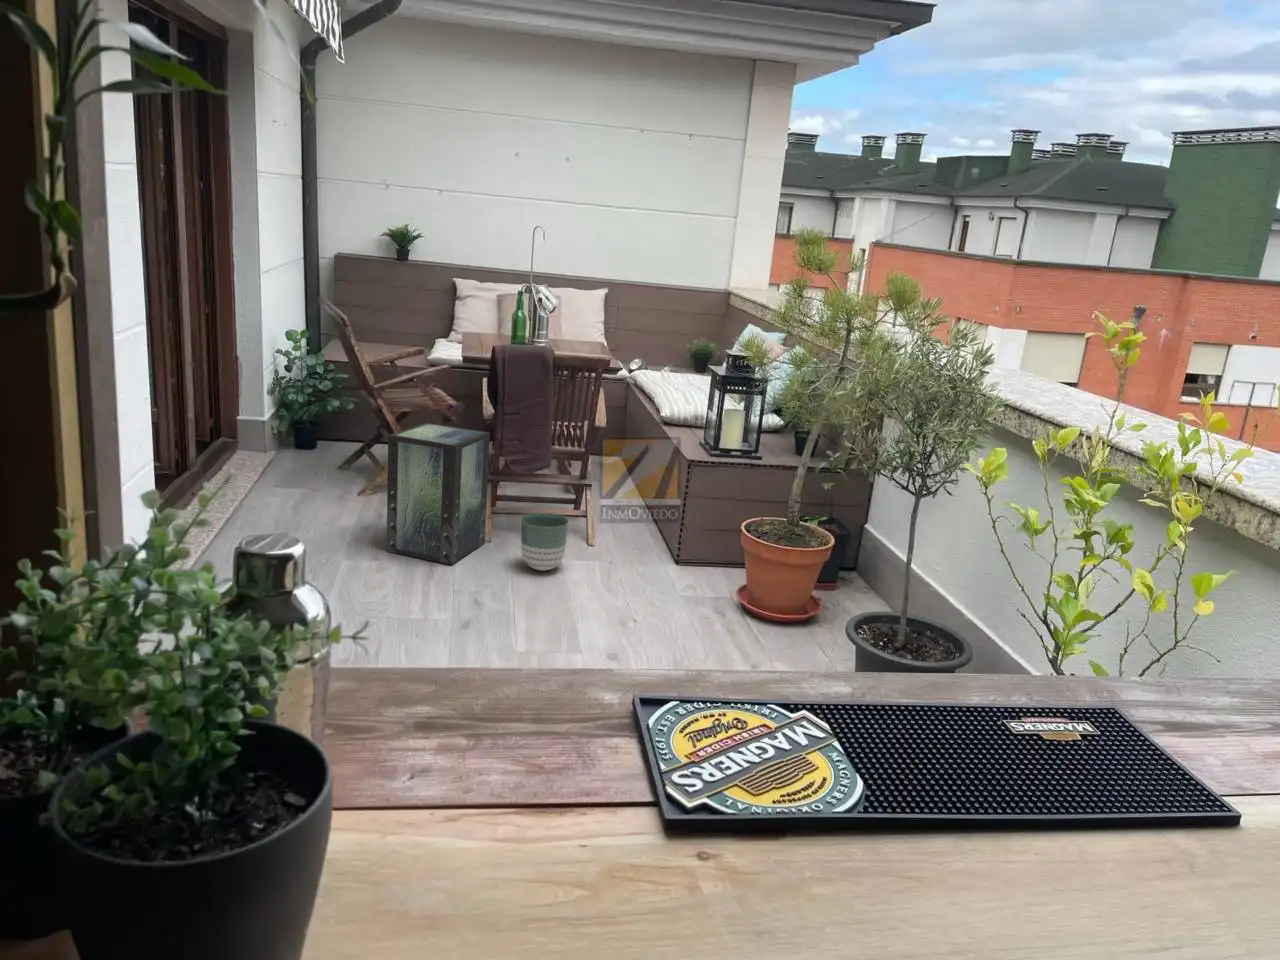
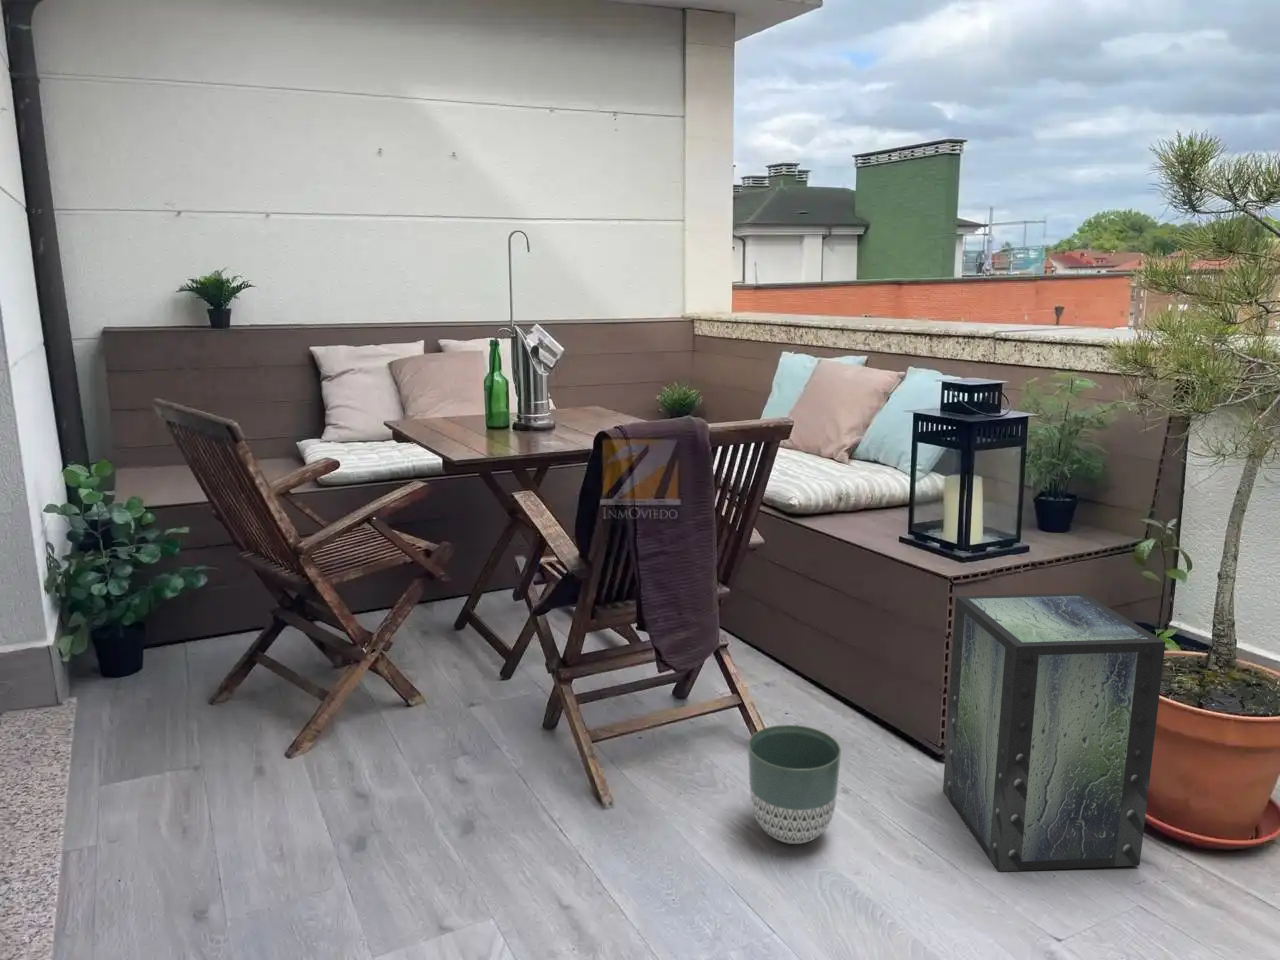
storage box: present [386,423,490,565] -> present [943,593,1166,872]

